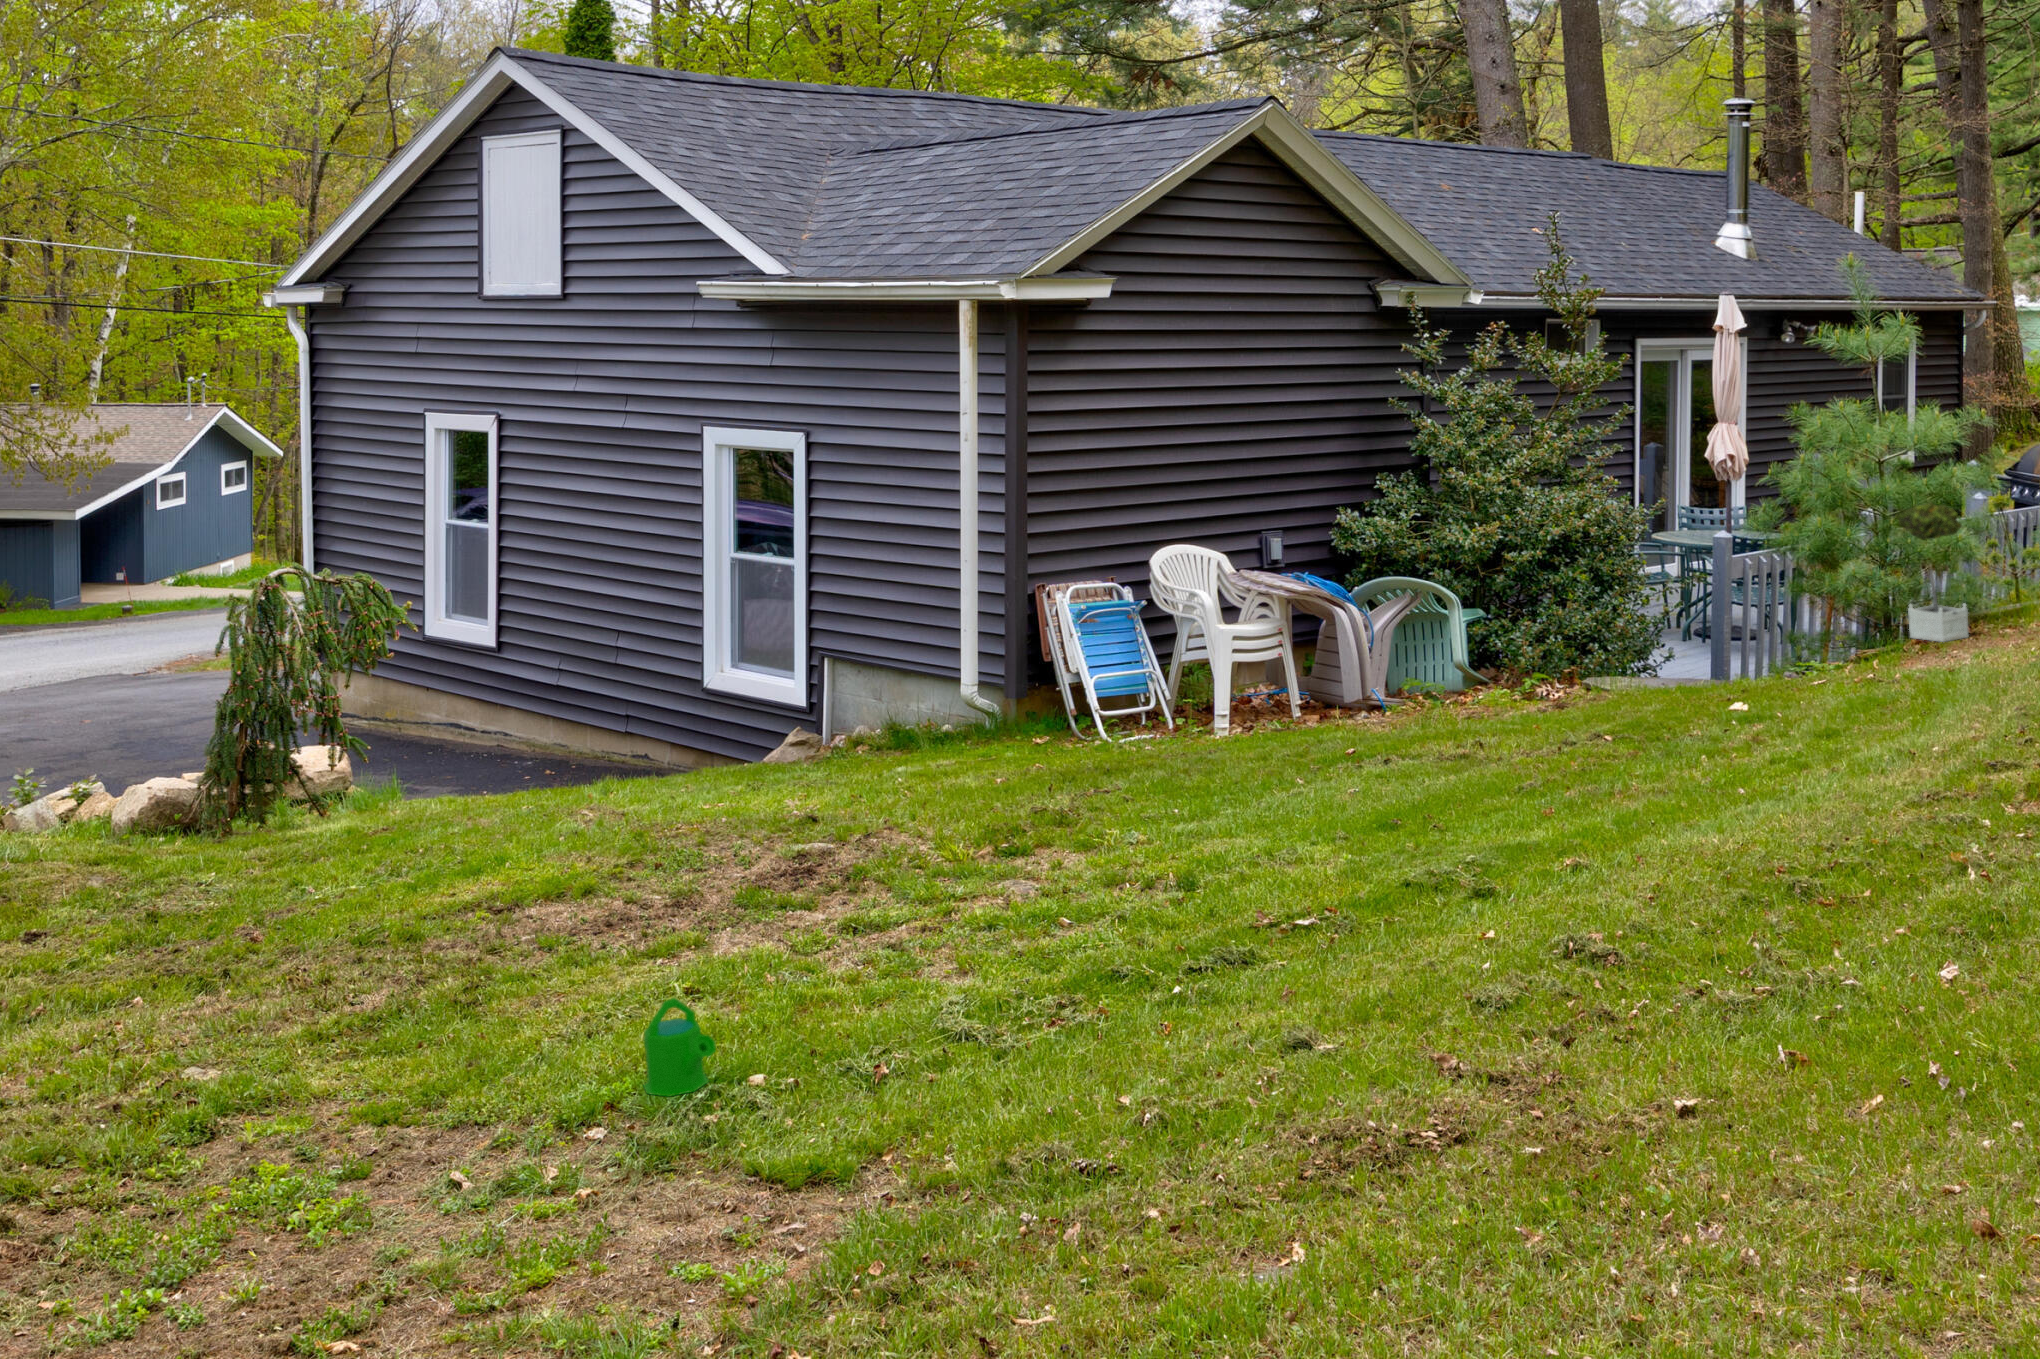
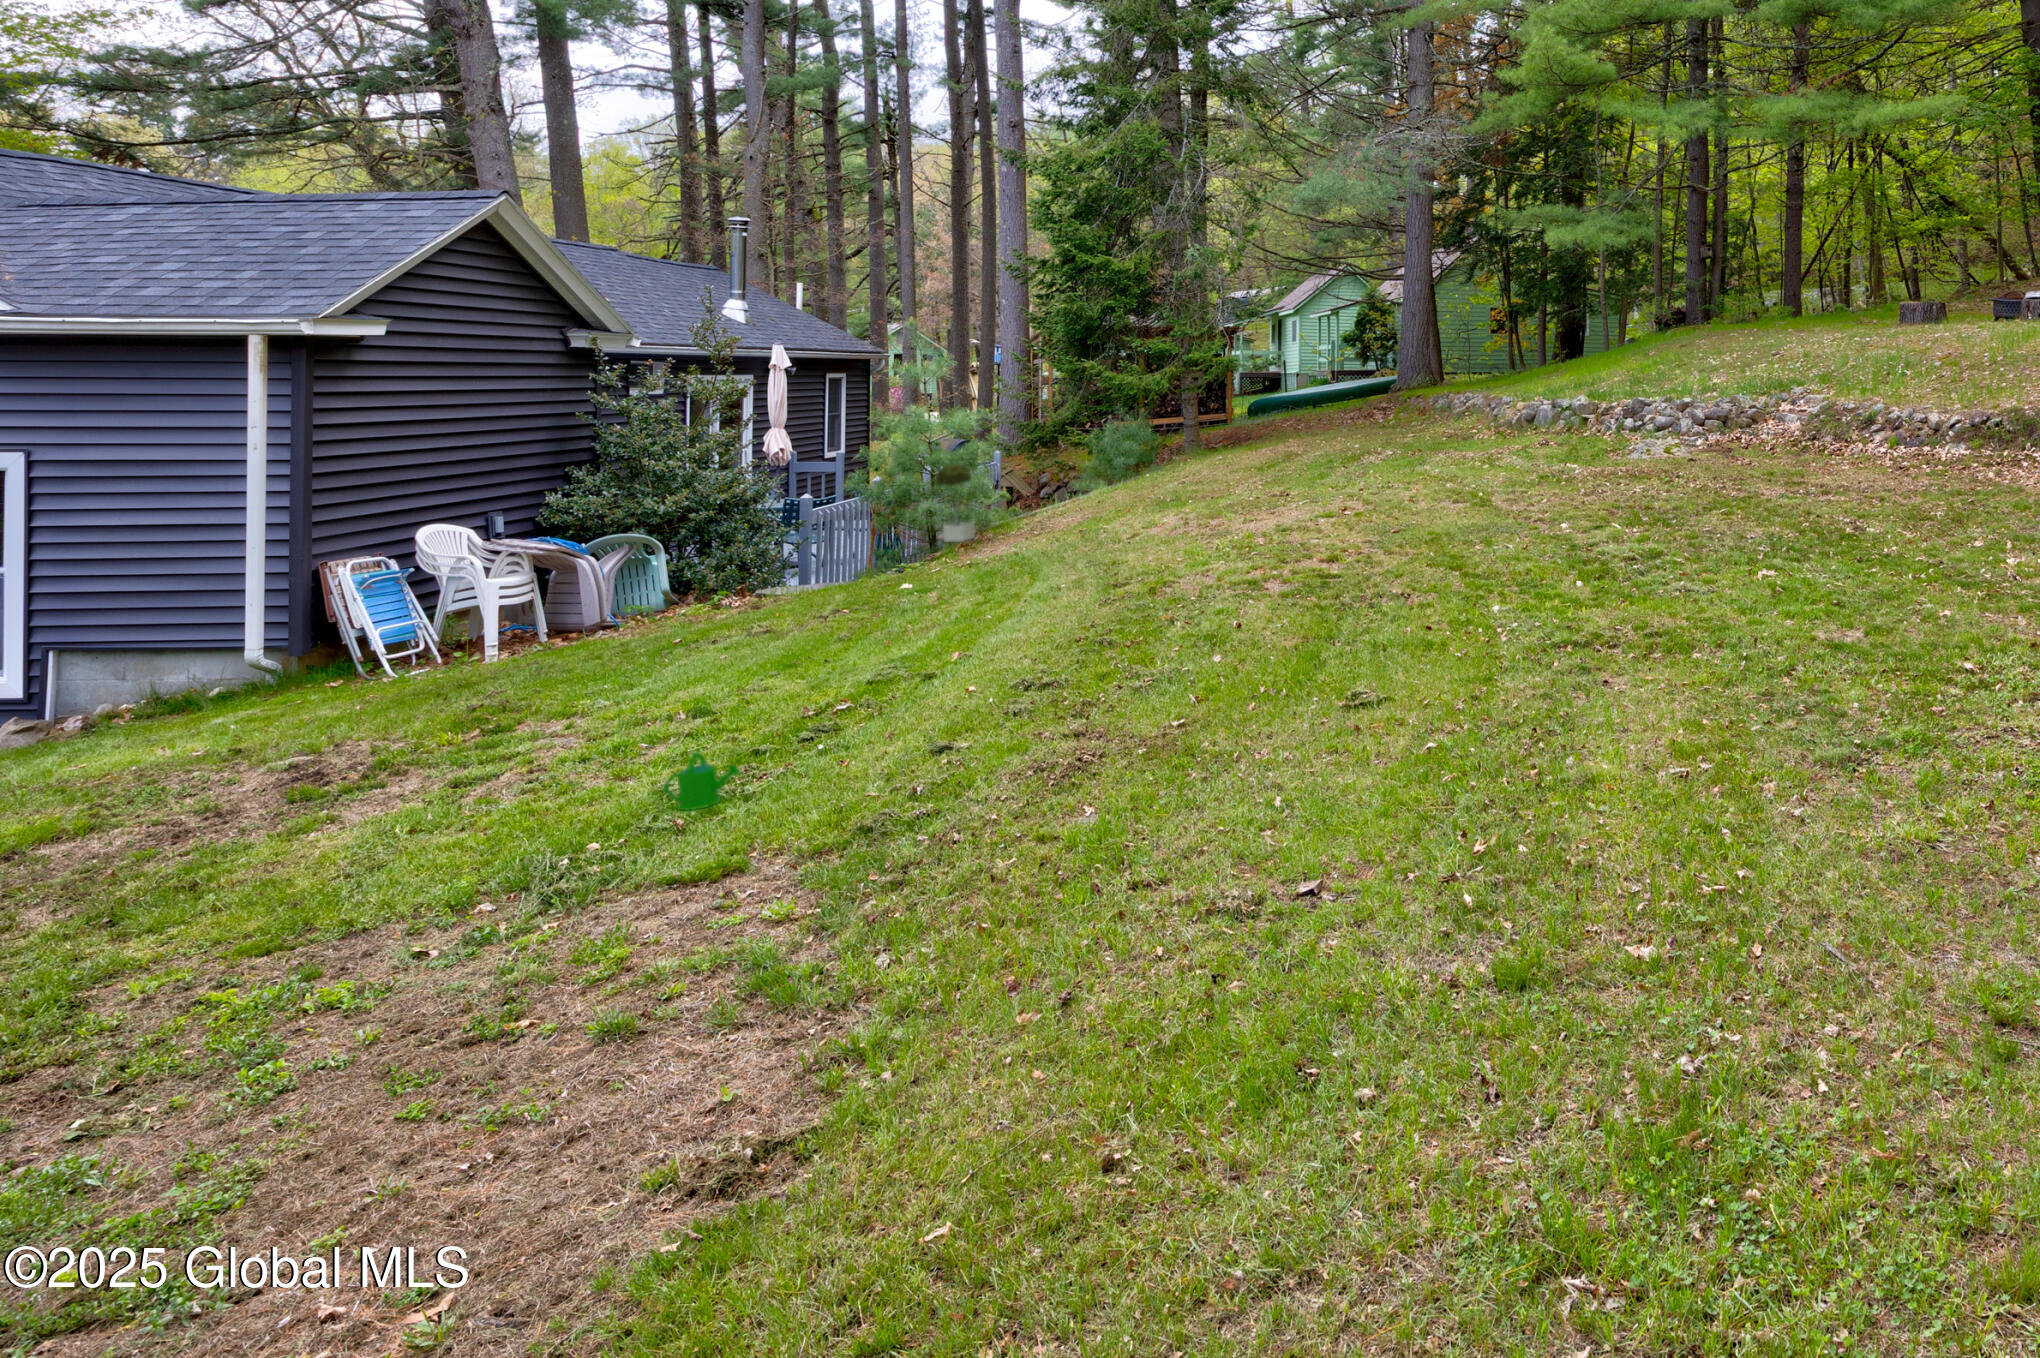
watering can: present [643,998,716,1097] -> present [663,751,740,810]

